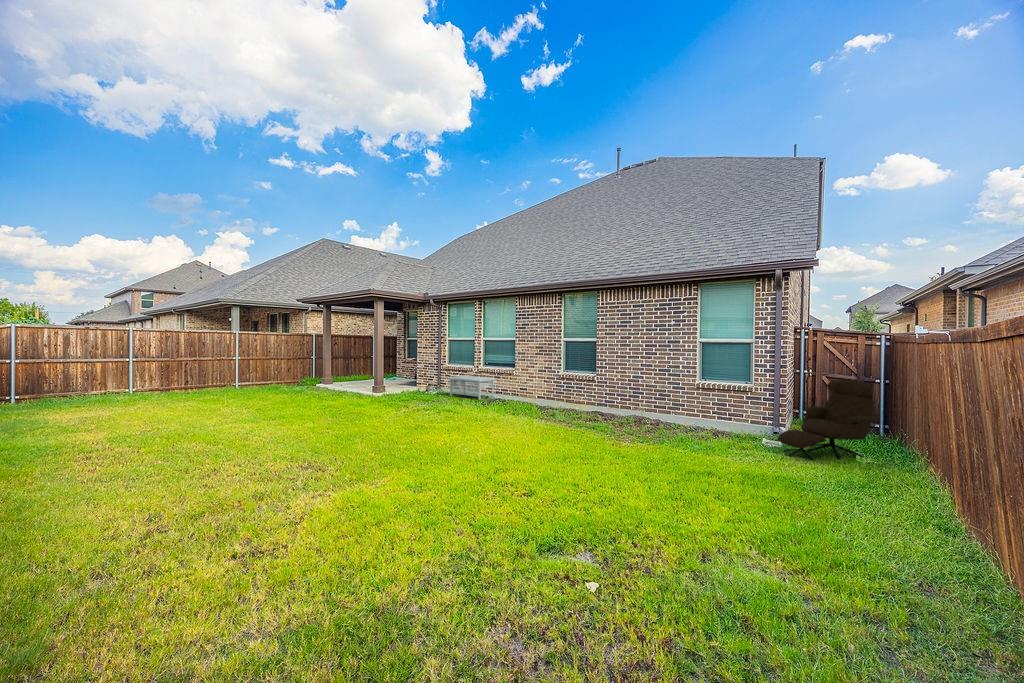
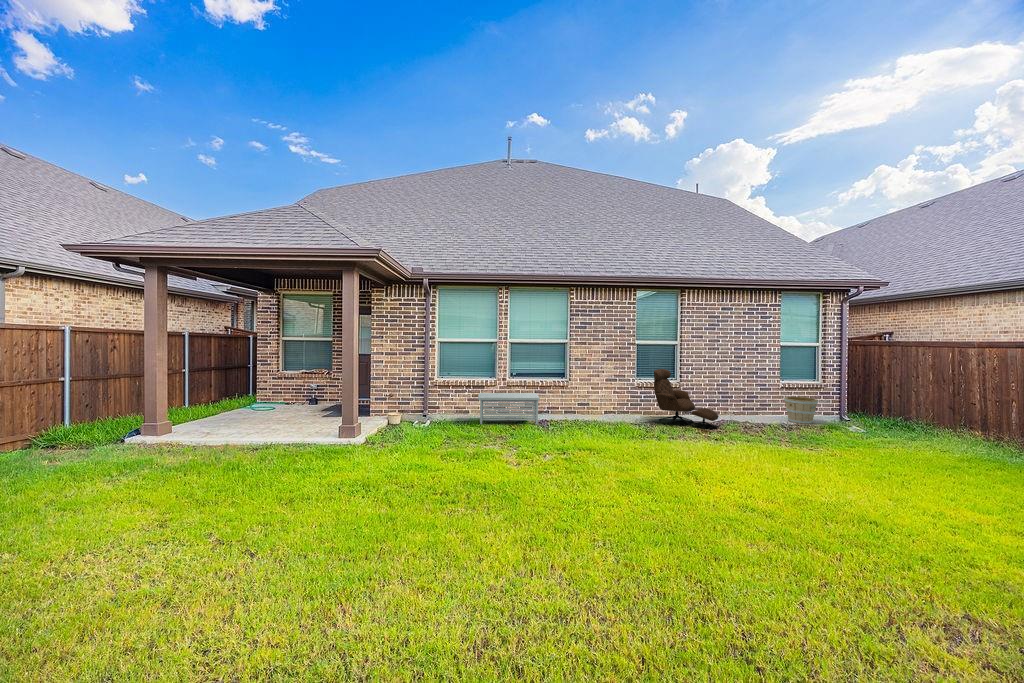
lounge chair: present [778,379,875,460] -> present [654,369,719,429]
wooden bucket: none [687,398,721,428] -> present [784,396,818,424]

